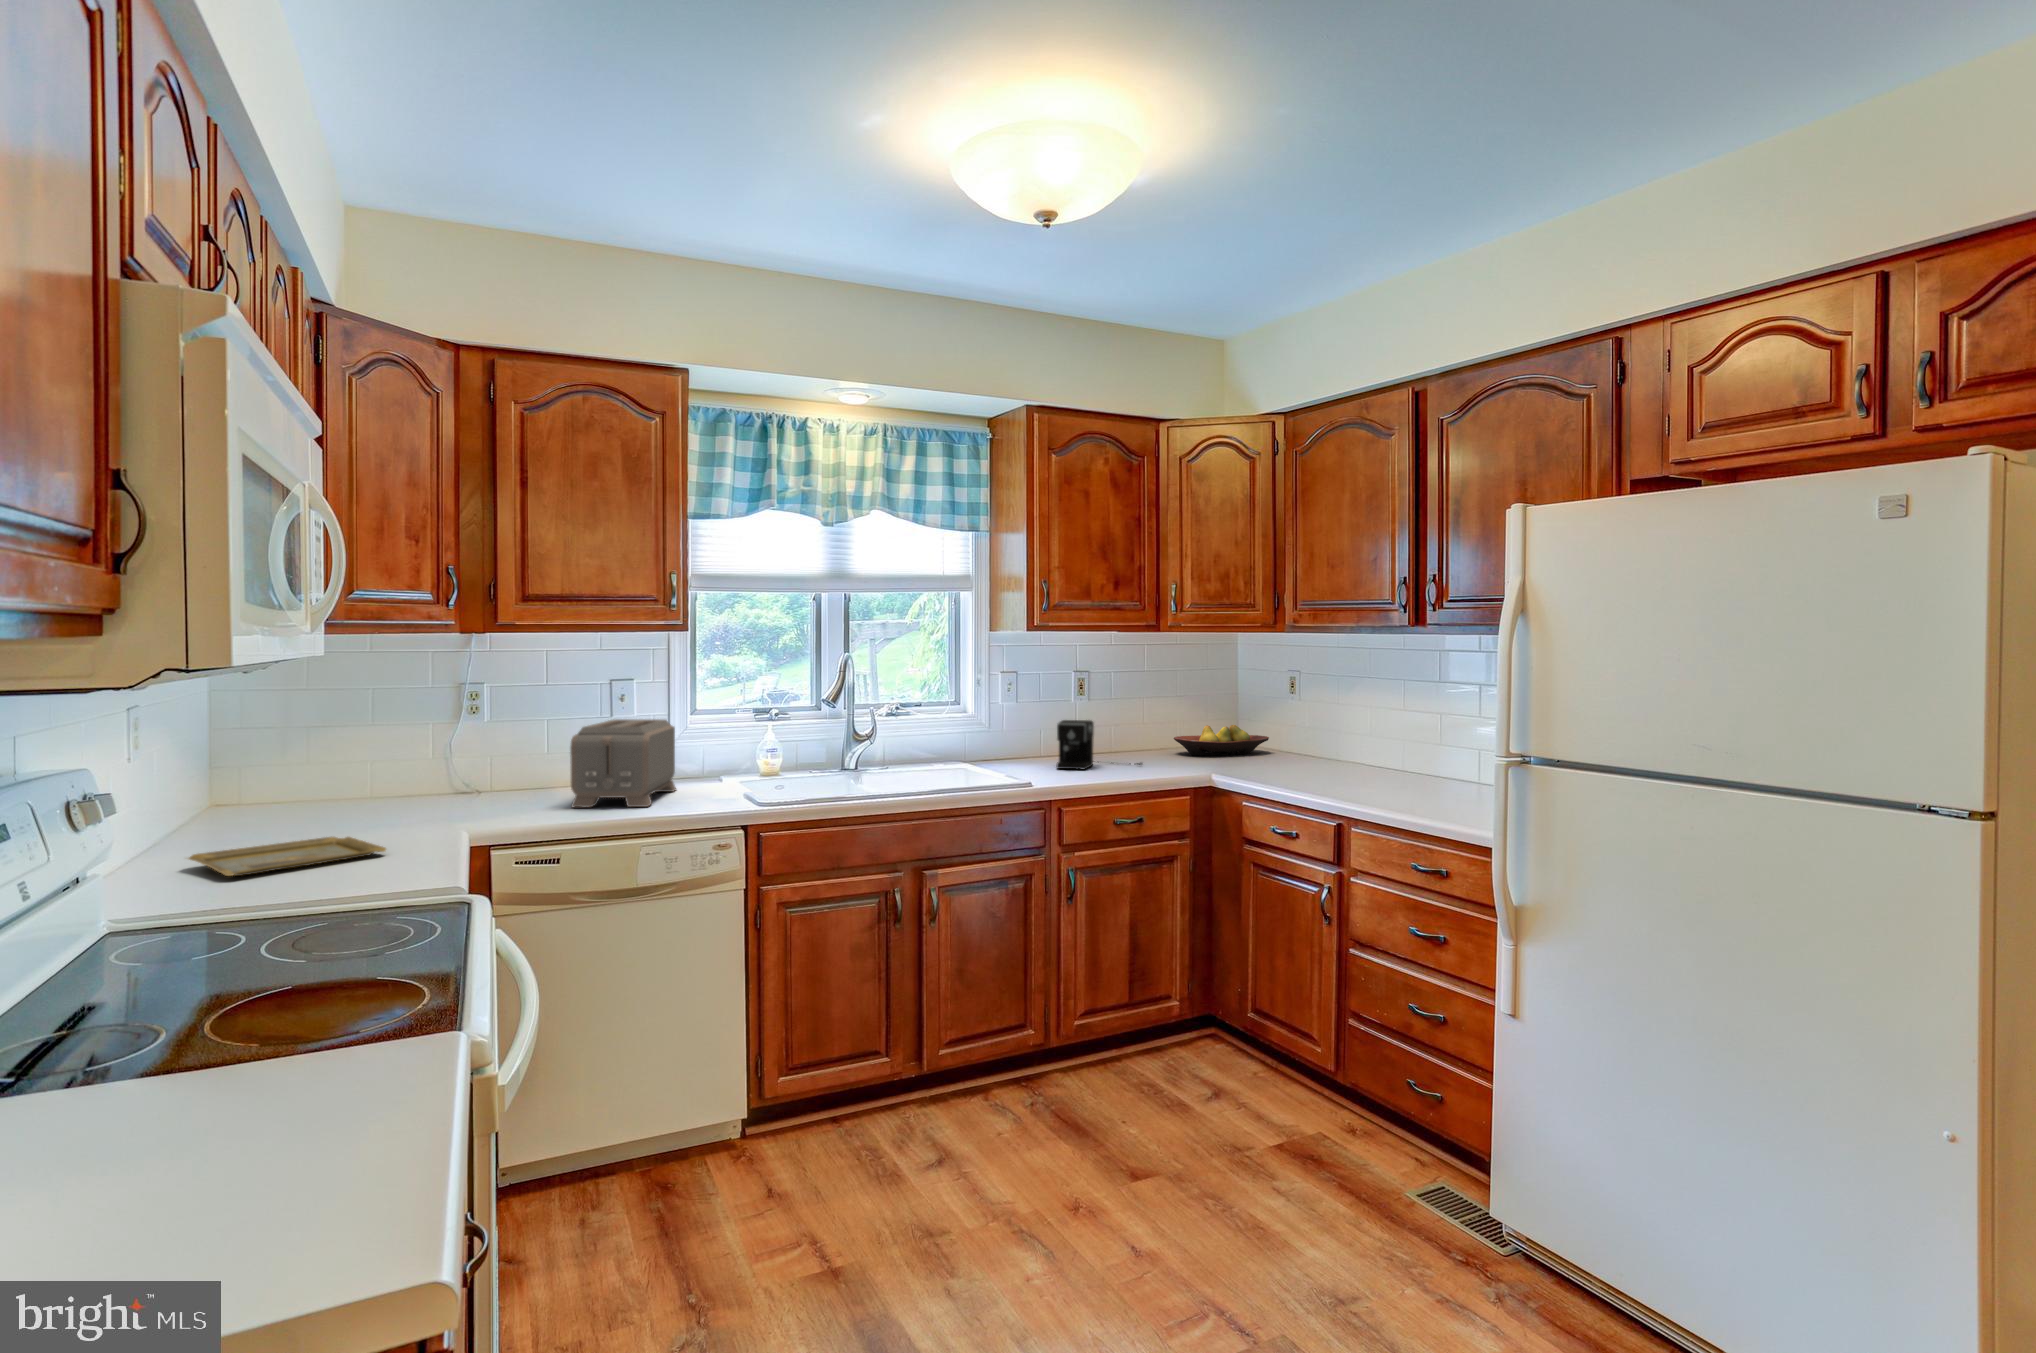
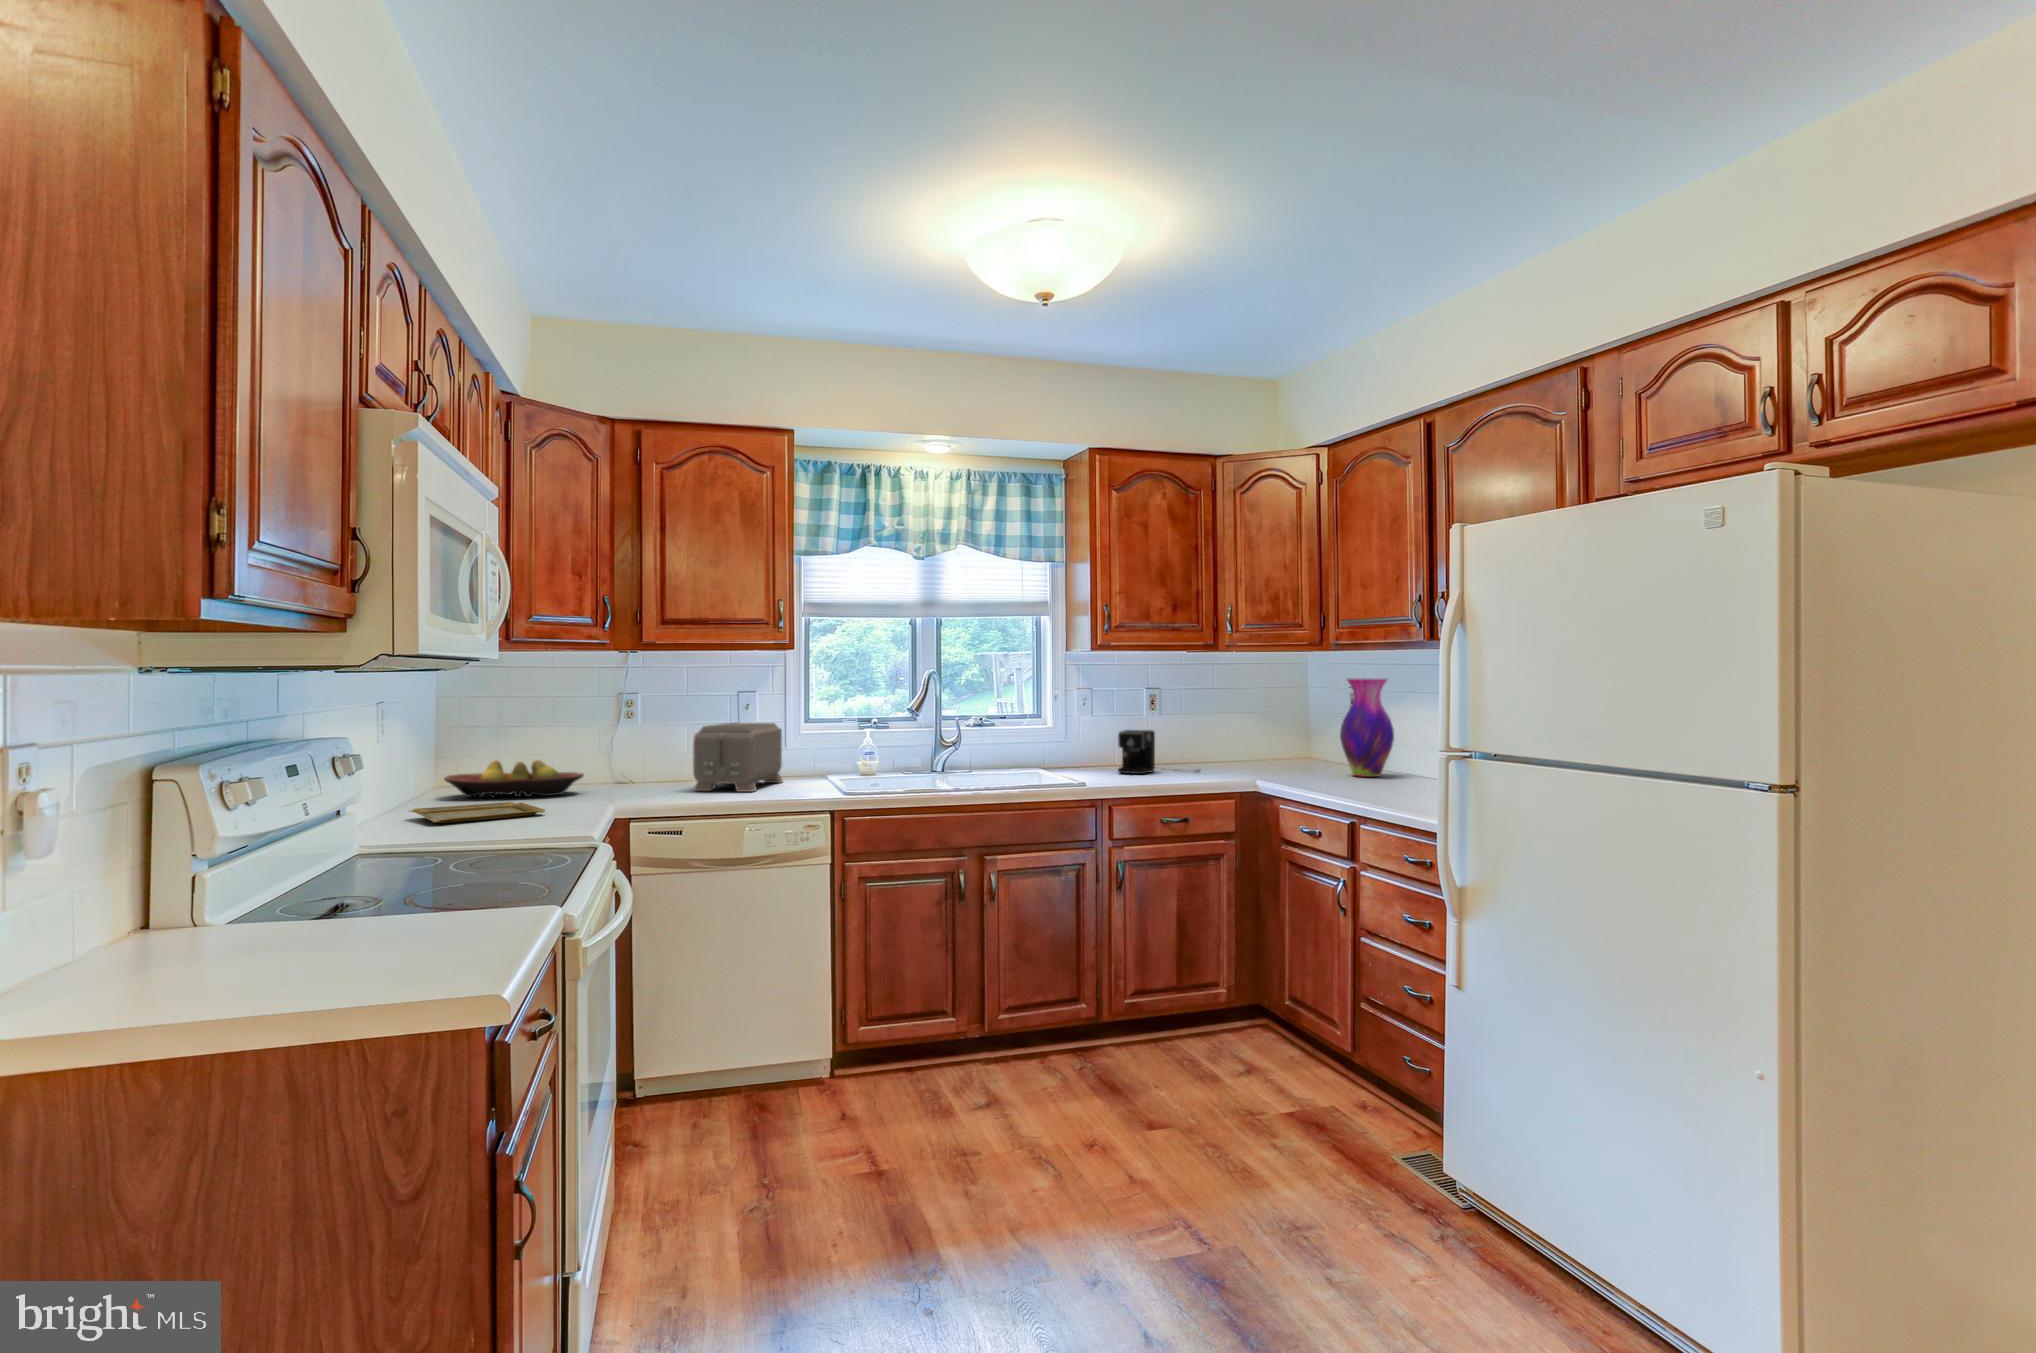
vase: none [1291,664,1348,769] -> present [1340,679,1394,777]
fruit bowl: present [1174,725,1269,755] -> present [444,760,584,798]

